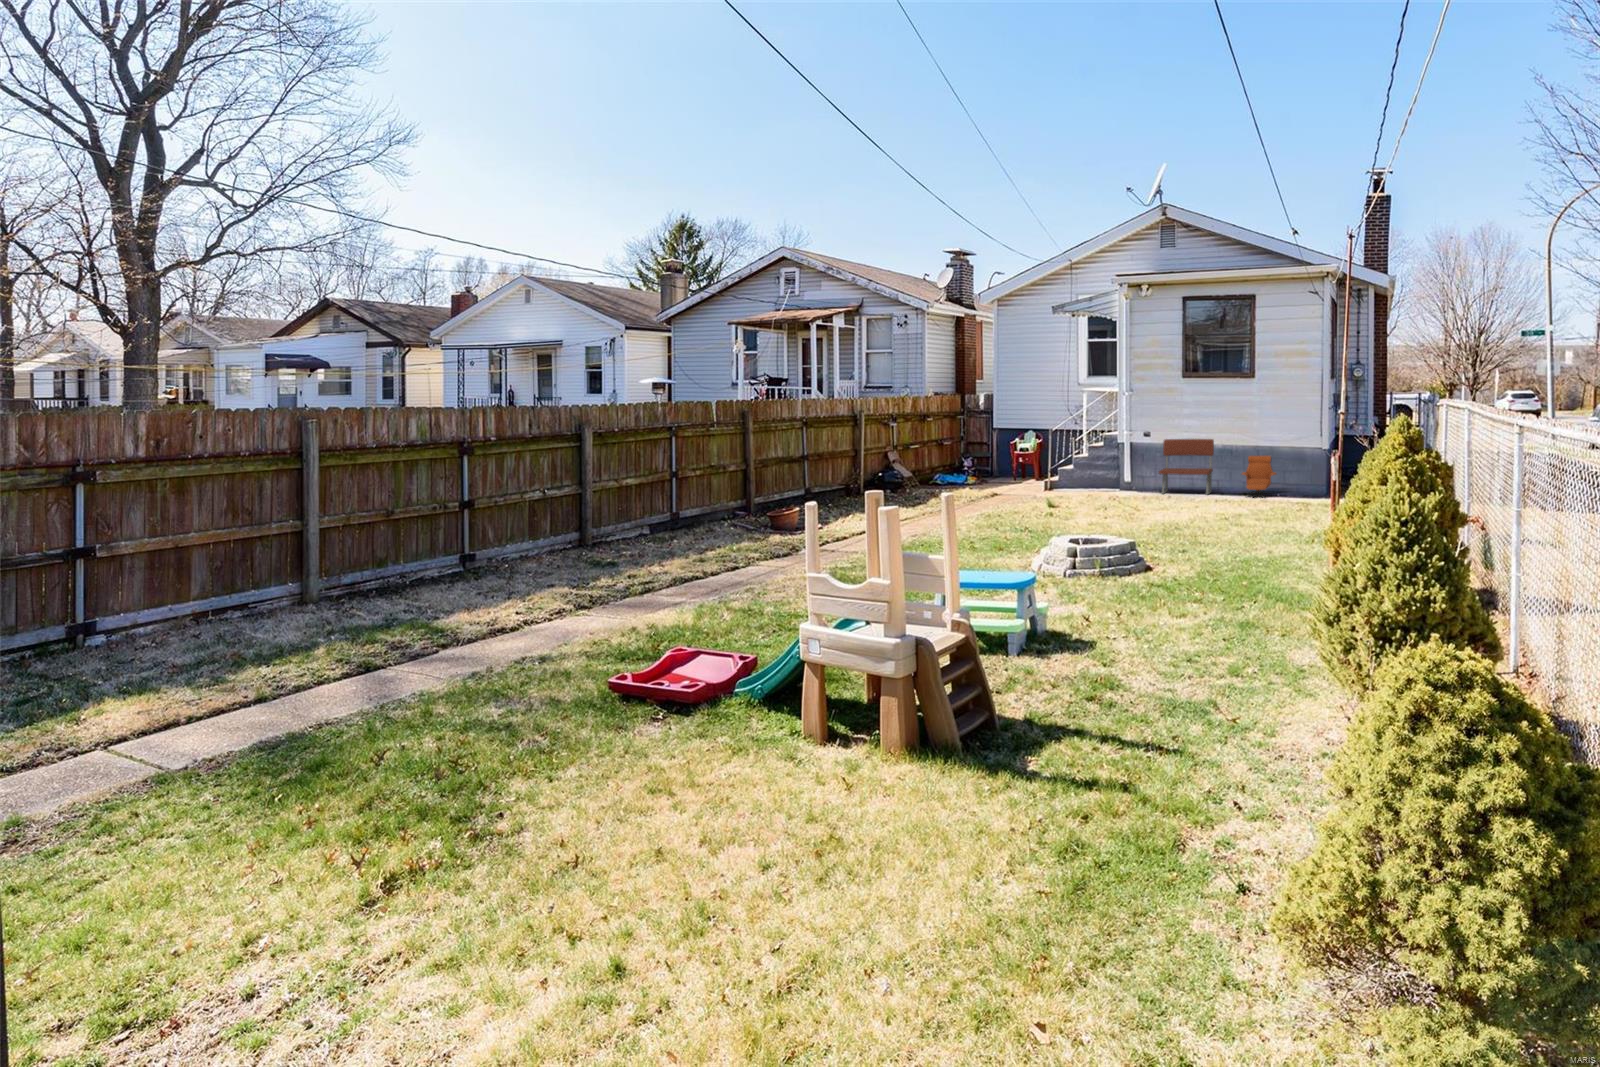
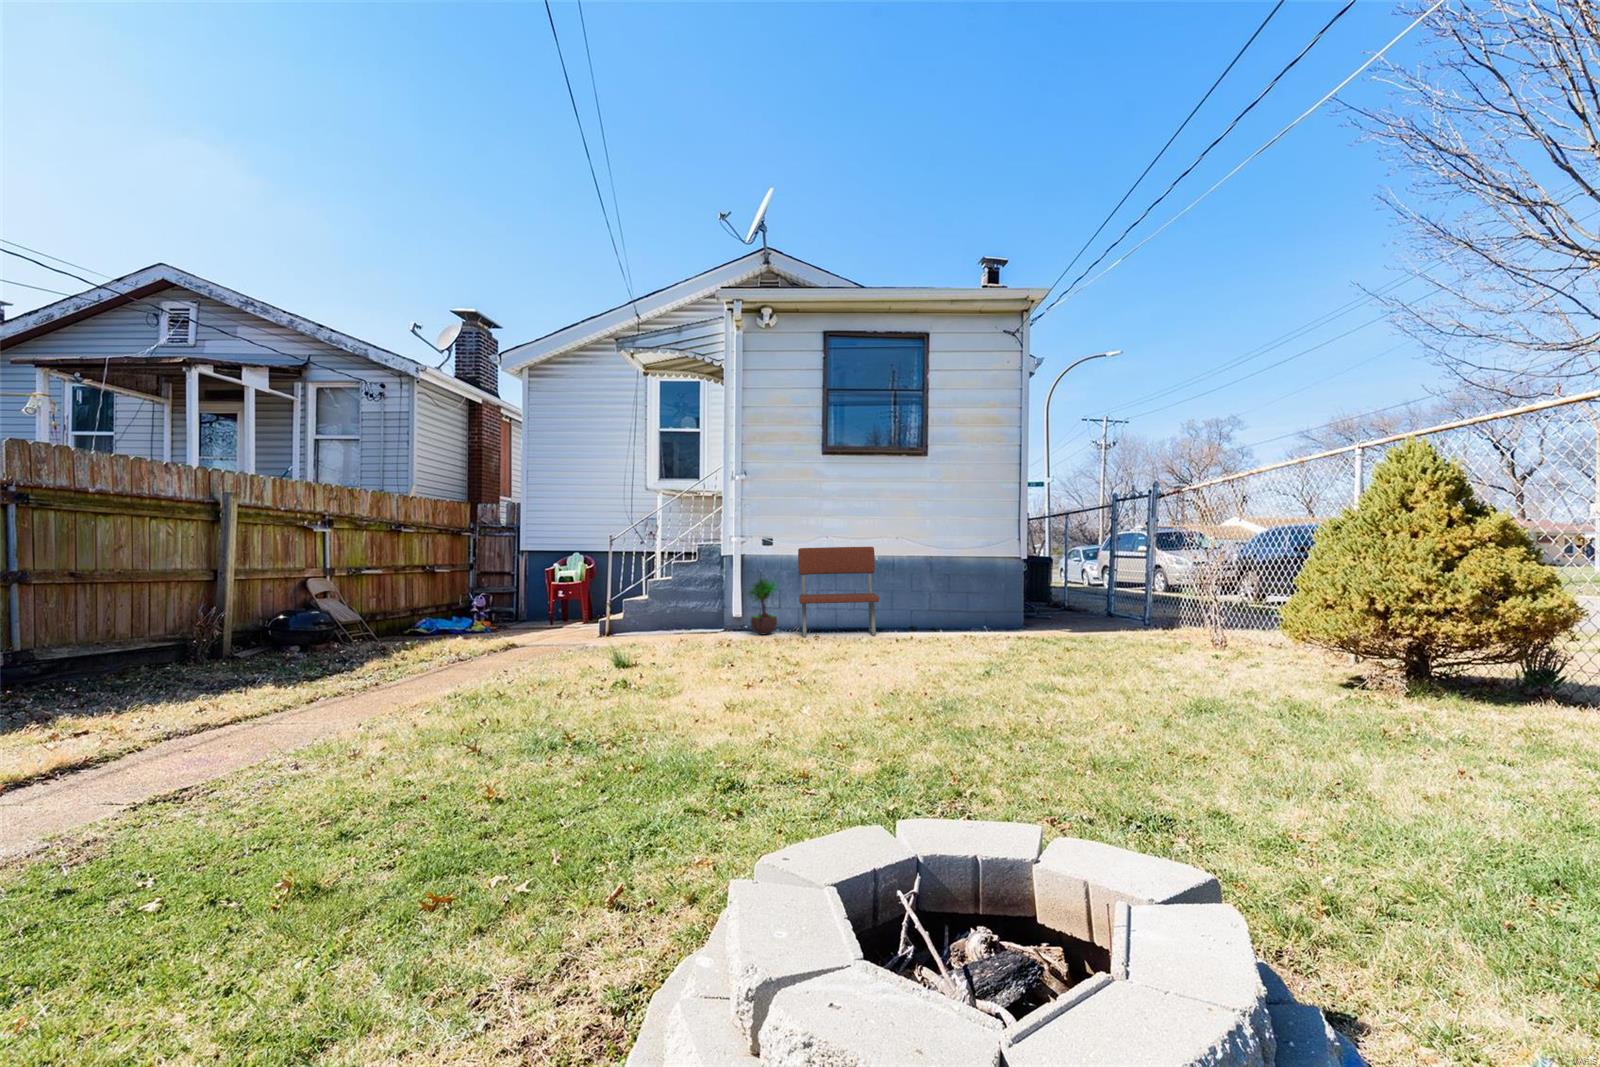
potted tree: none [1128,454,1151,492] -> present [748,579,777,635]
lounge chair: present [1242,456,1276,498] -> none [918,571,970,638]

